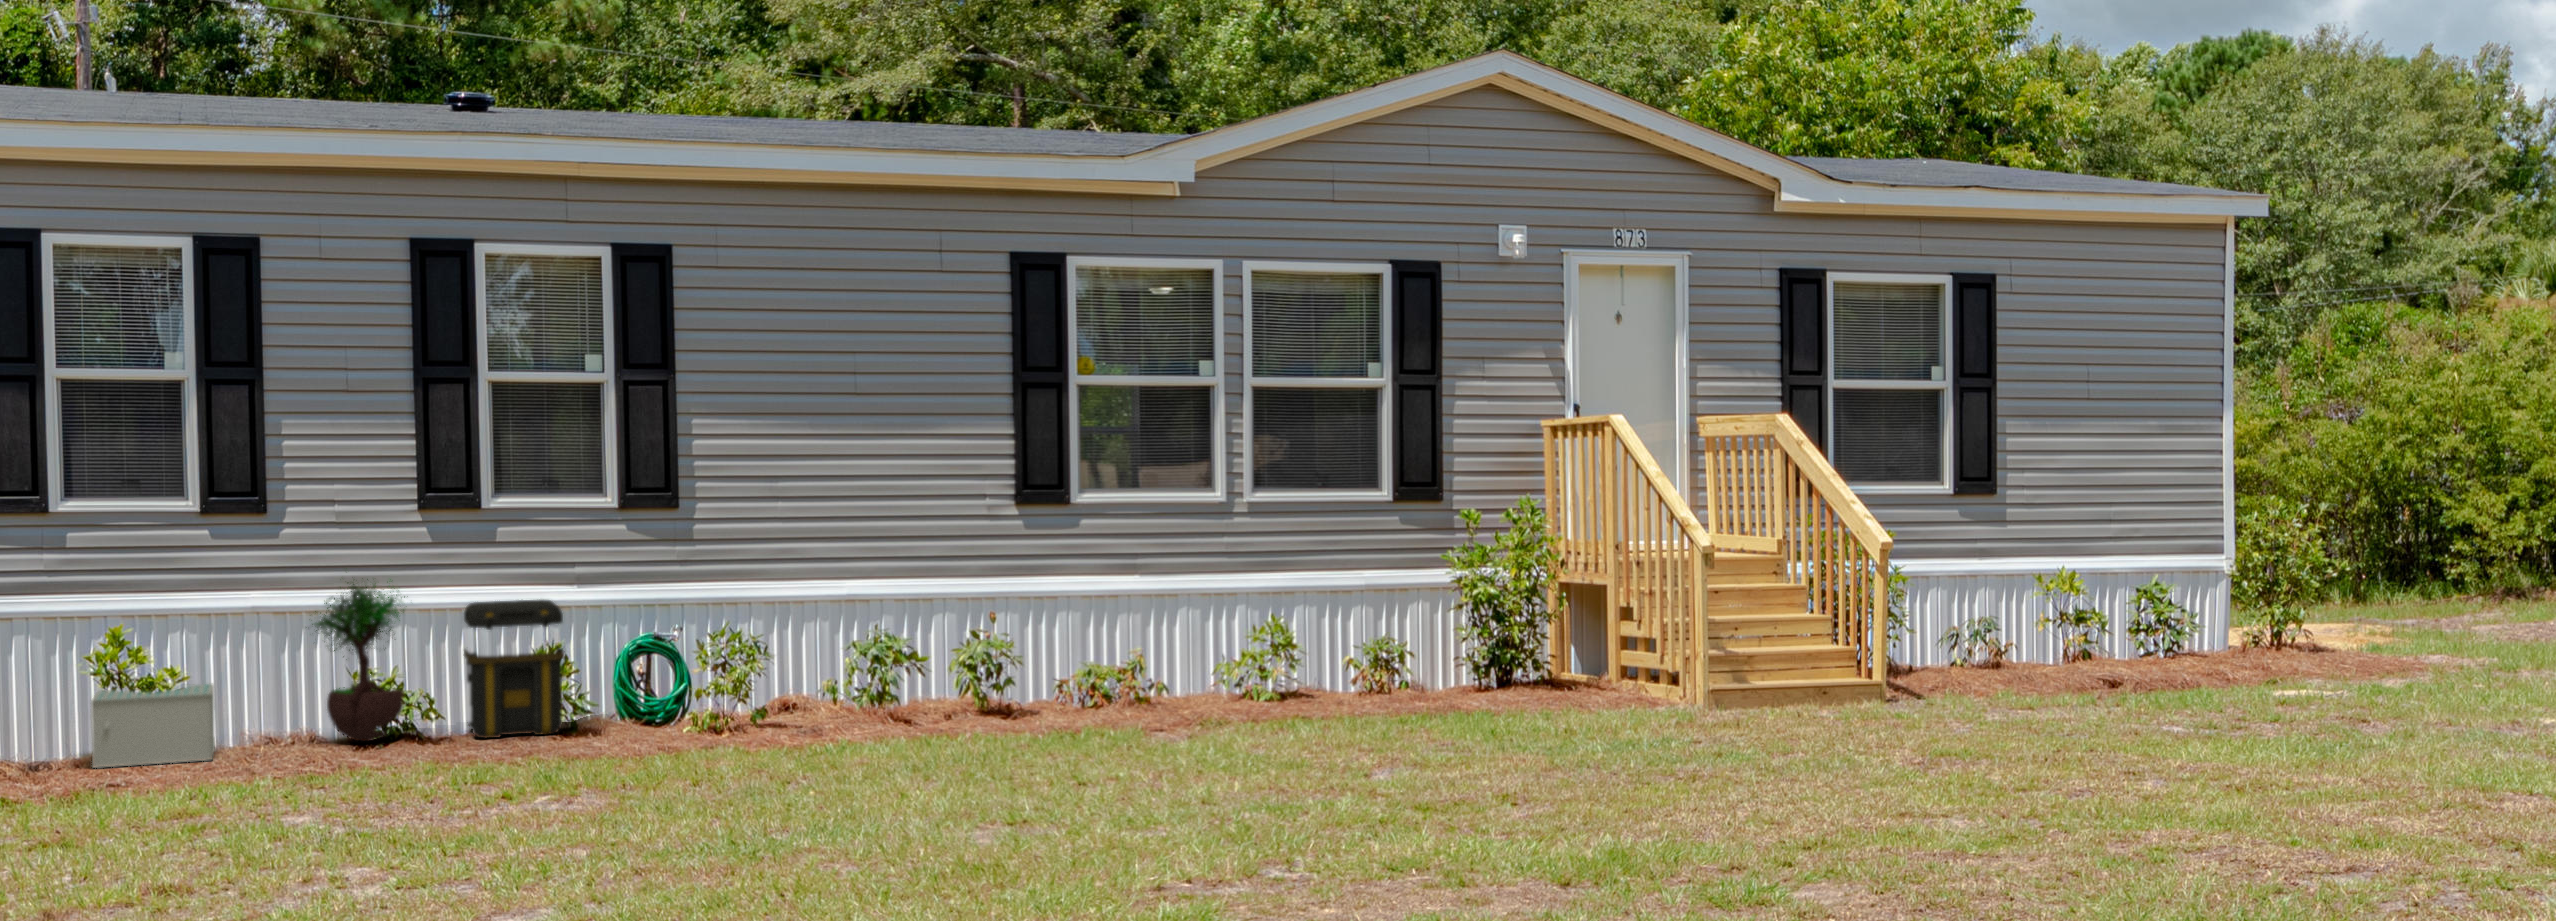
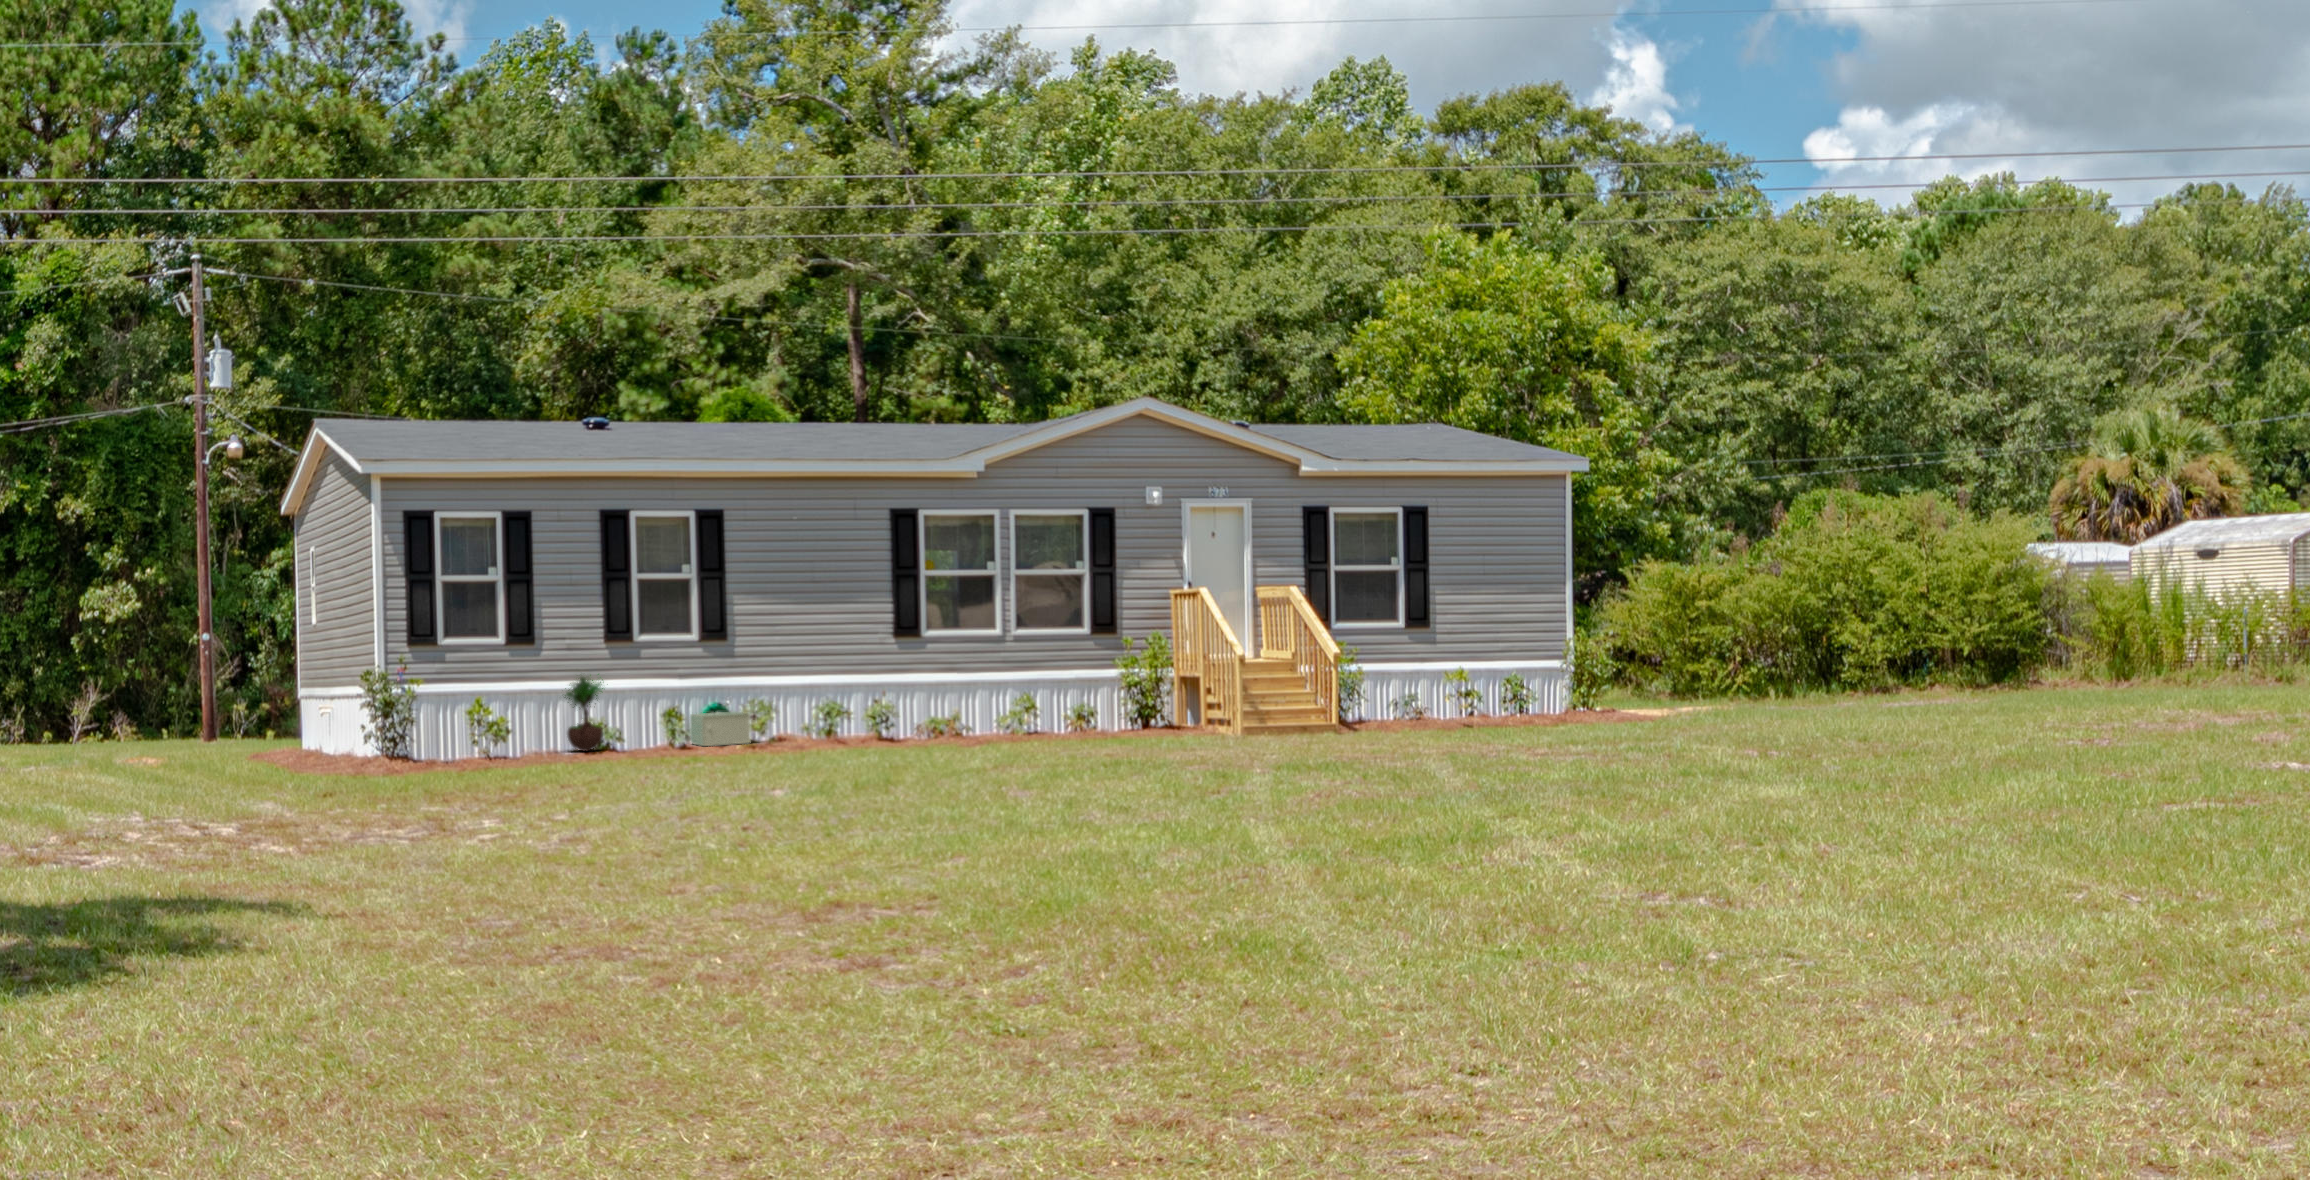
toolbox: present [464,599,564,738] -> none [628,684,678,750]
storage box: present [91,684,215,768] -> present [690,712,750,746]

